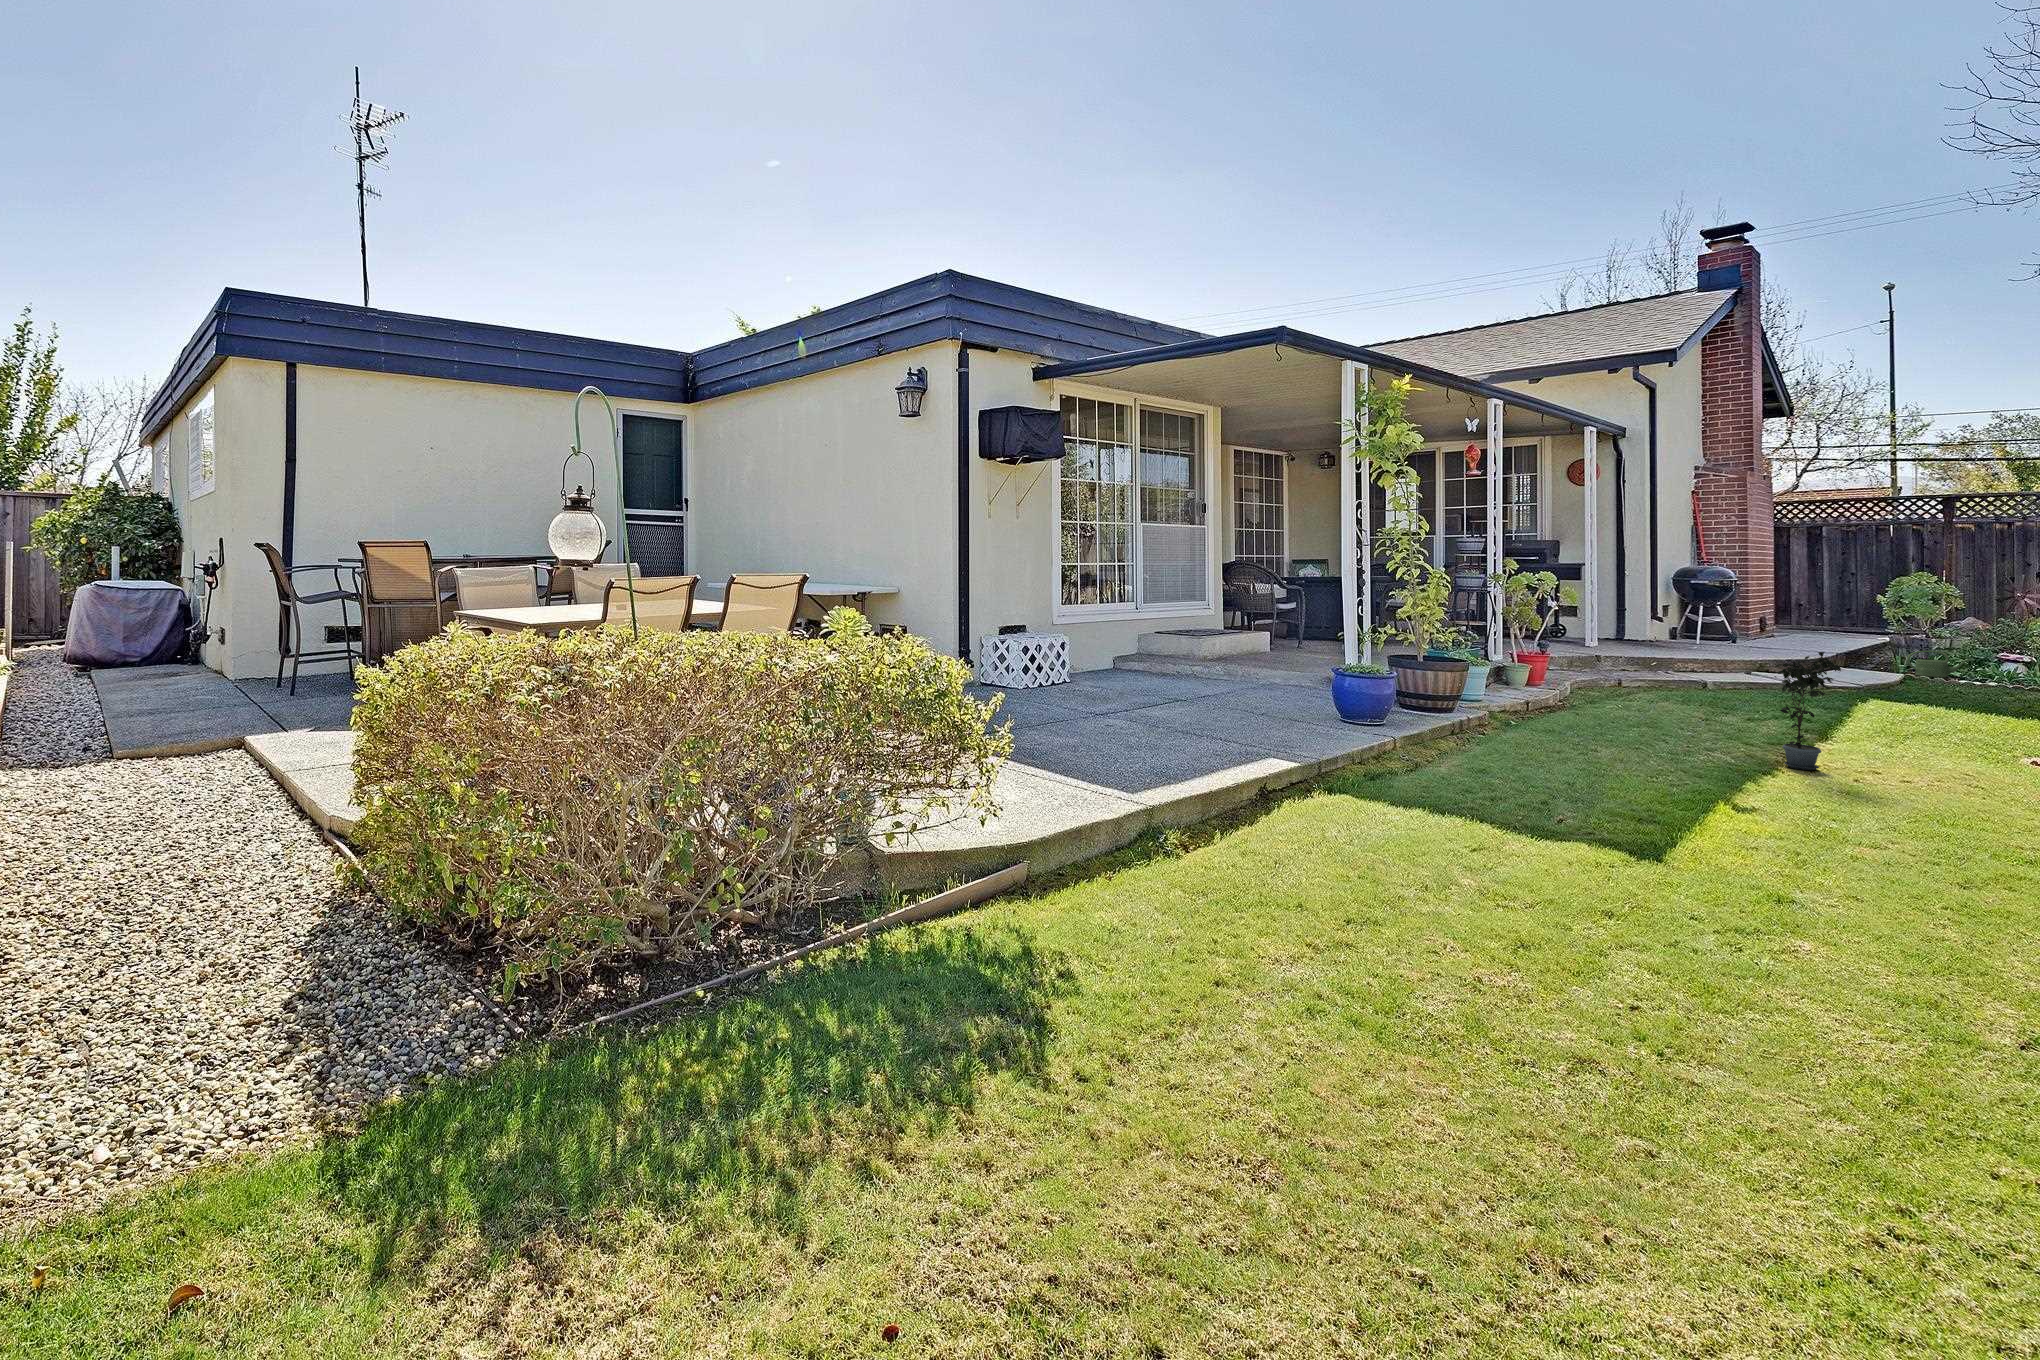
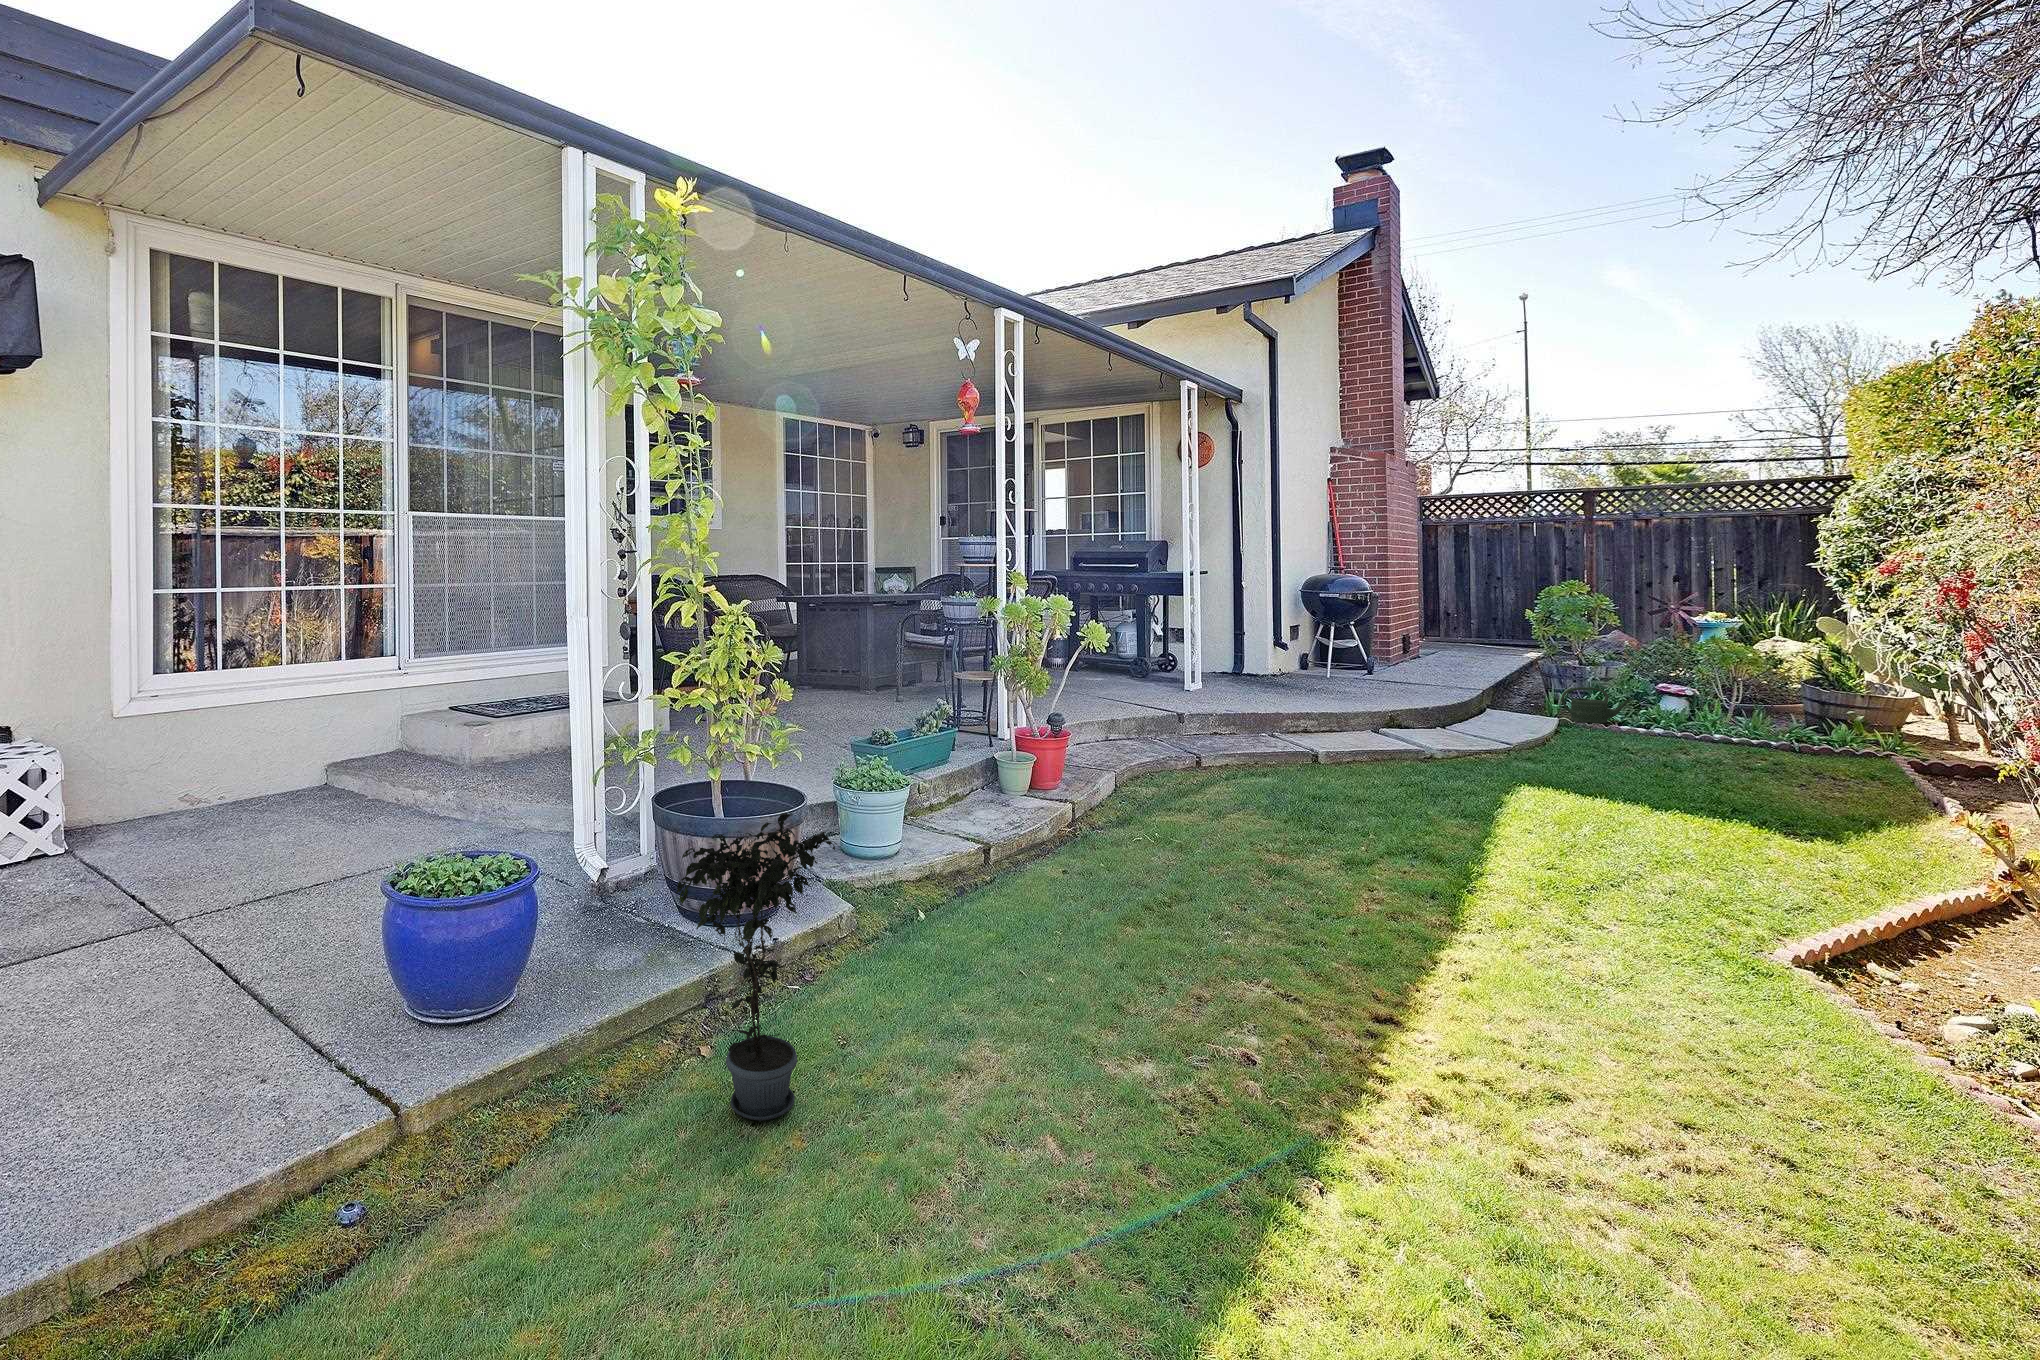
potted plant: present [1774,652,1841,770] -> present [676,813,837,1121]

